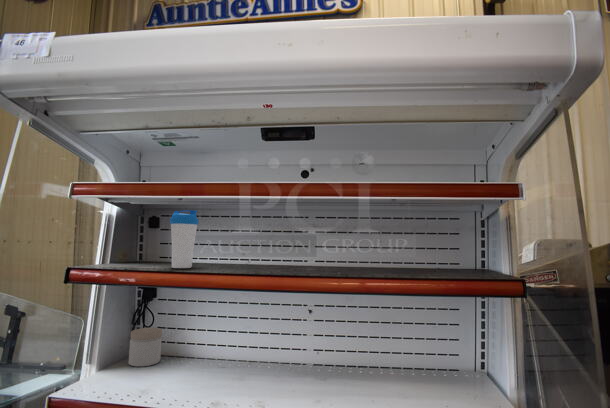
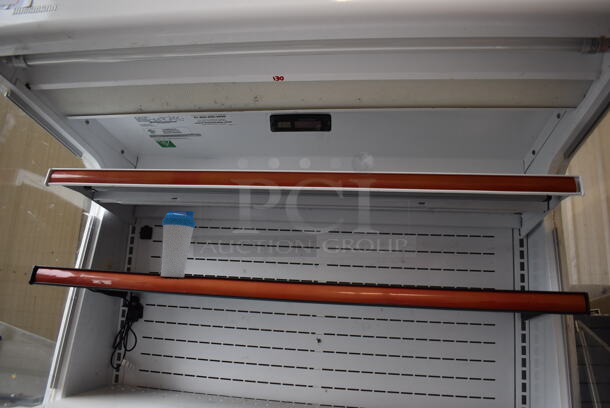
jar: present [129,328,162,367] -> none [103,353,146,398]

